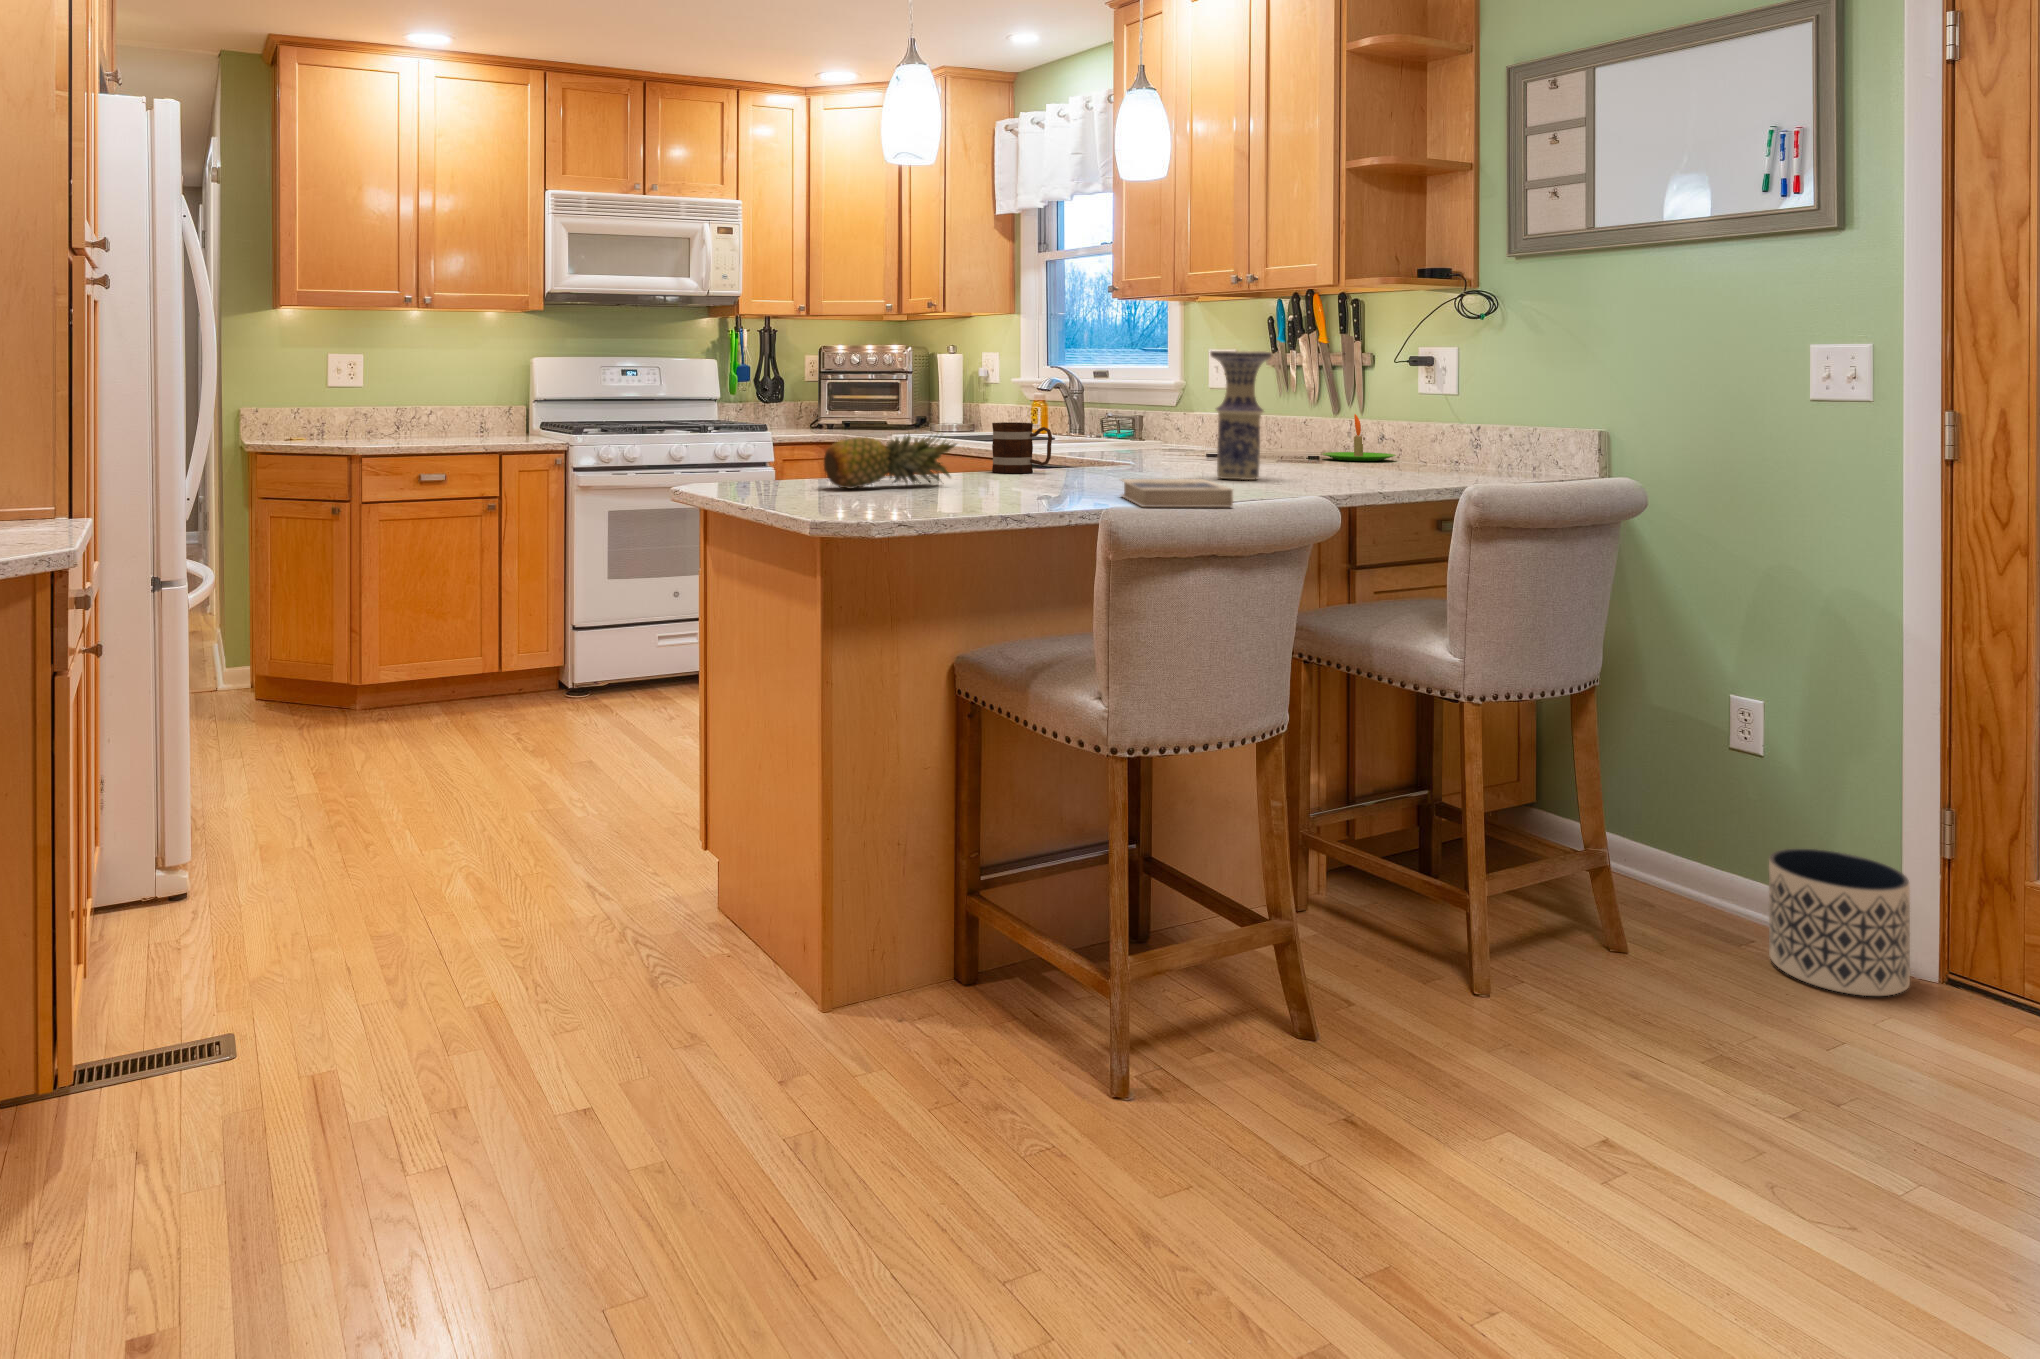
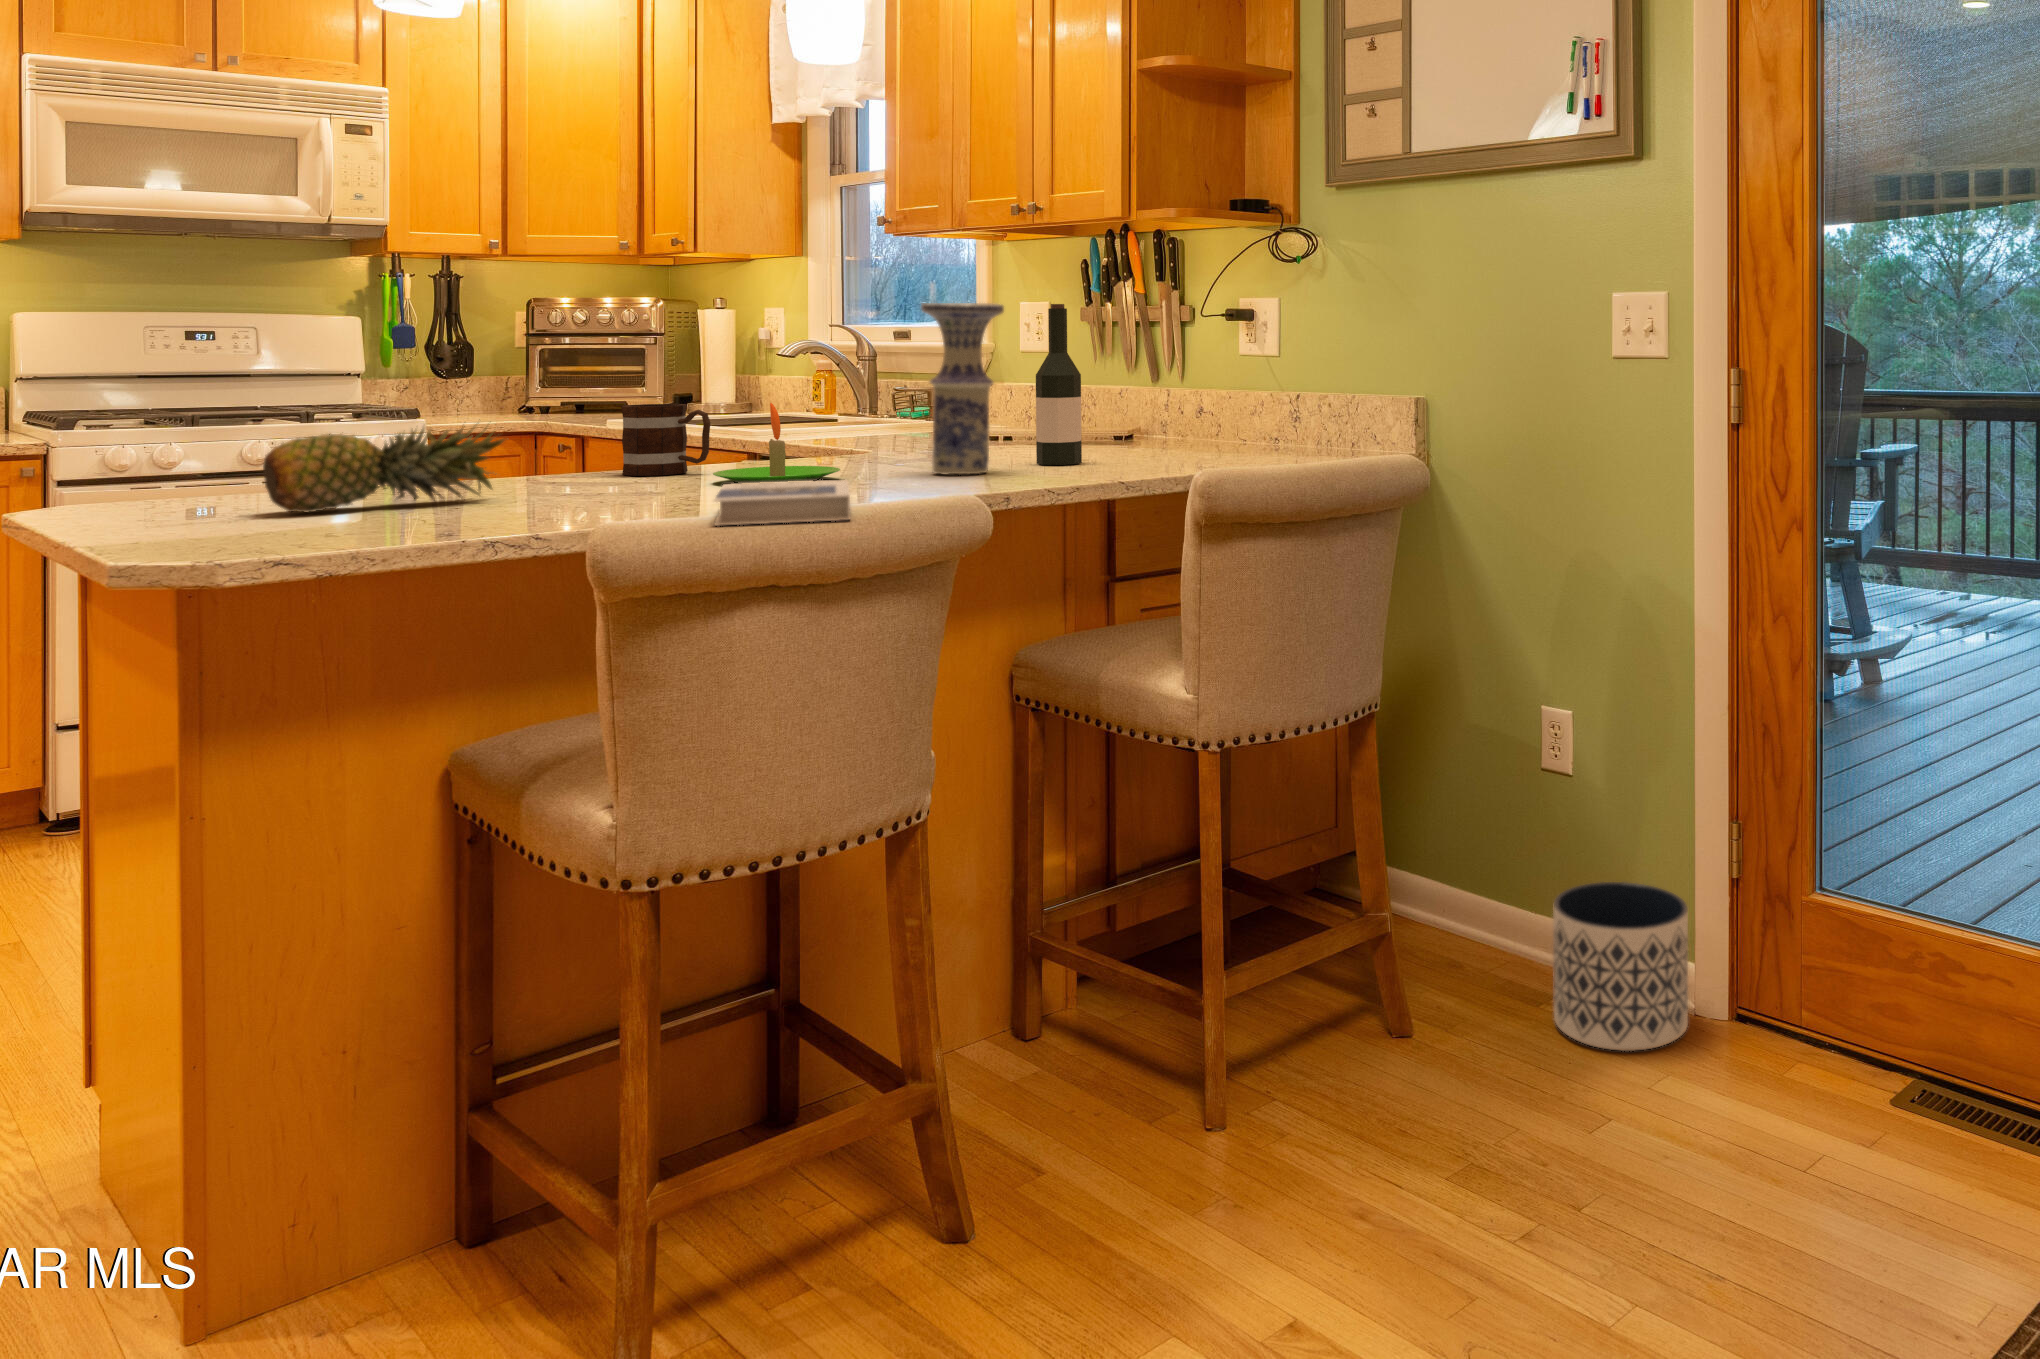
wine bottle: none [1282,351,1318,475] -> present [1036,304,1082,465]
candle: present [1322,414,1396,461] -> present [713,403,840,483]

